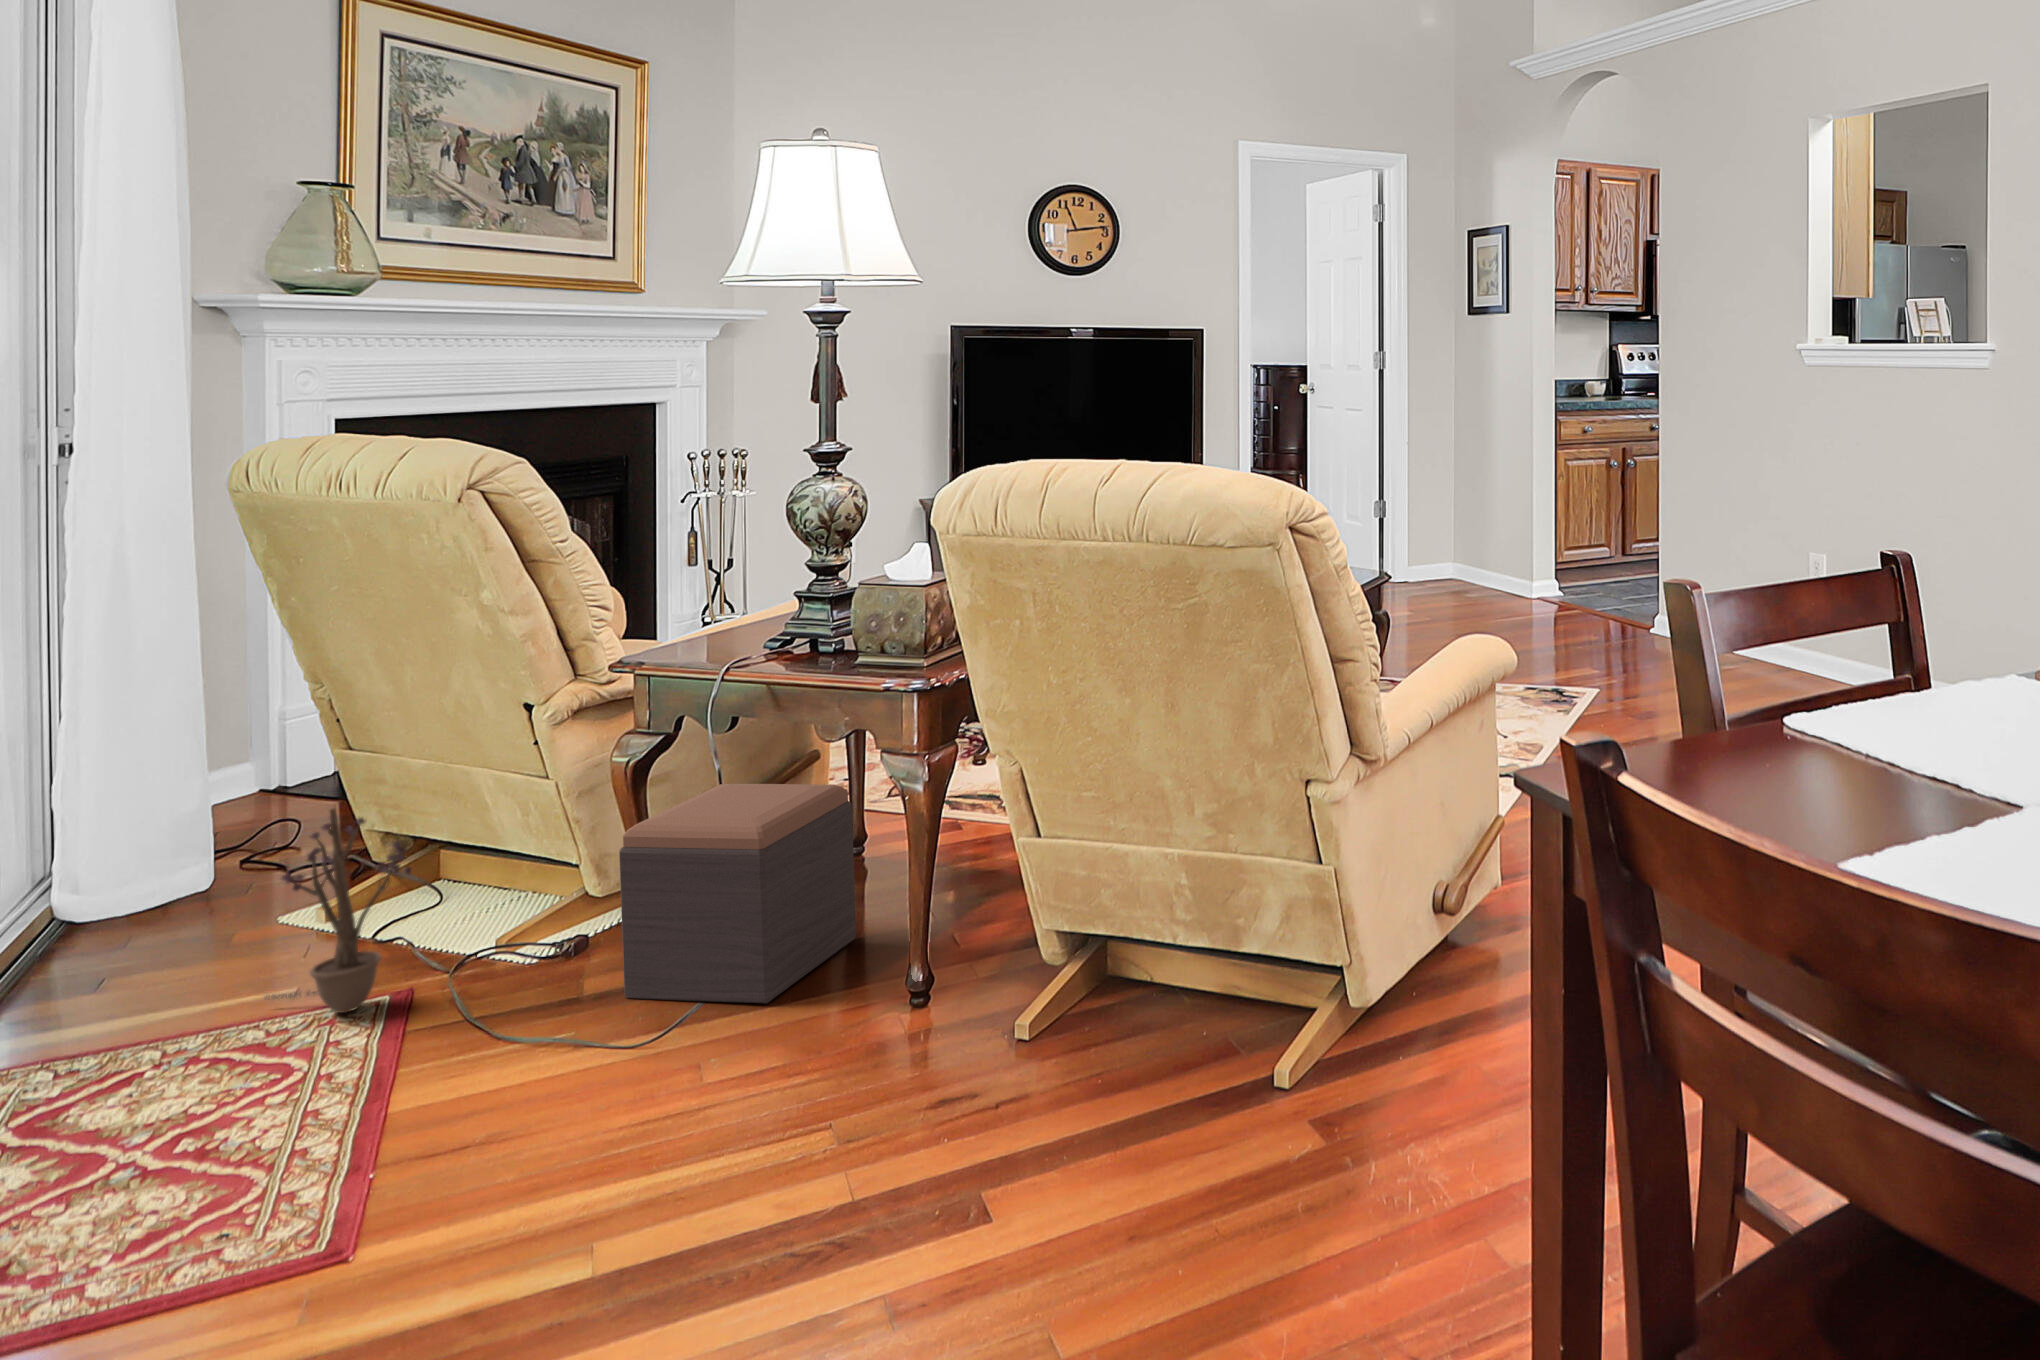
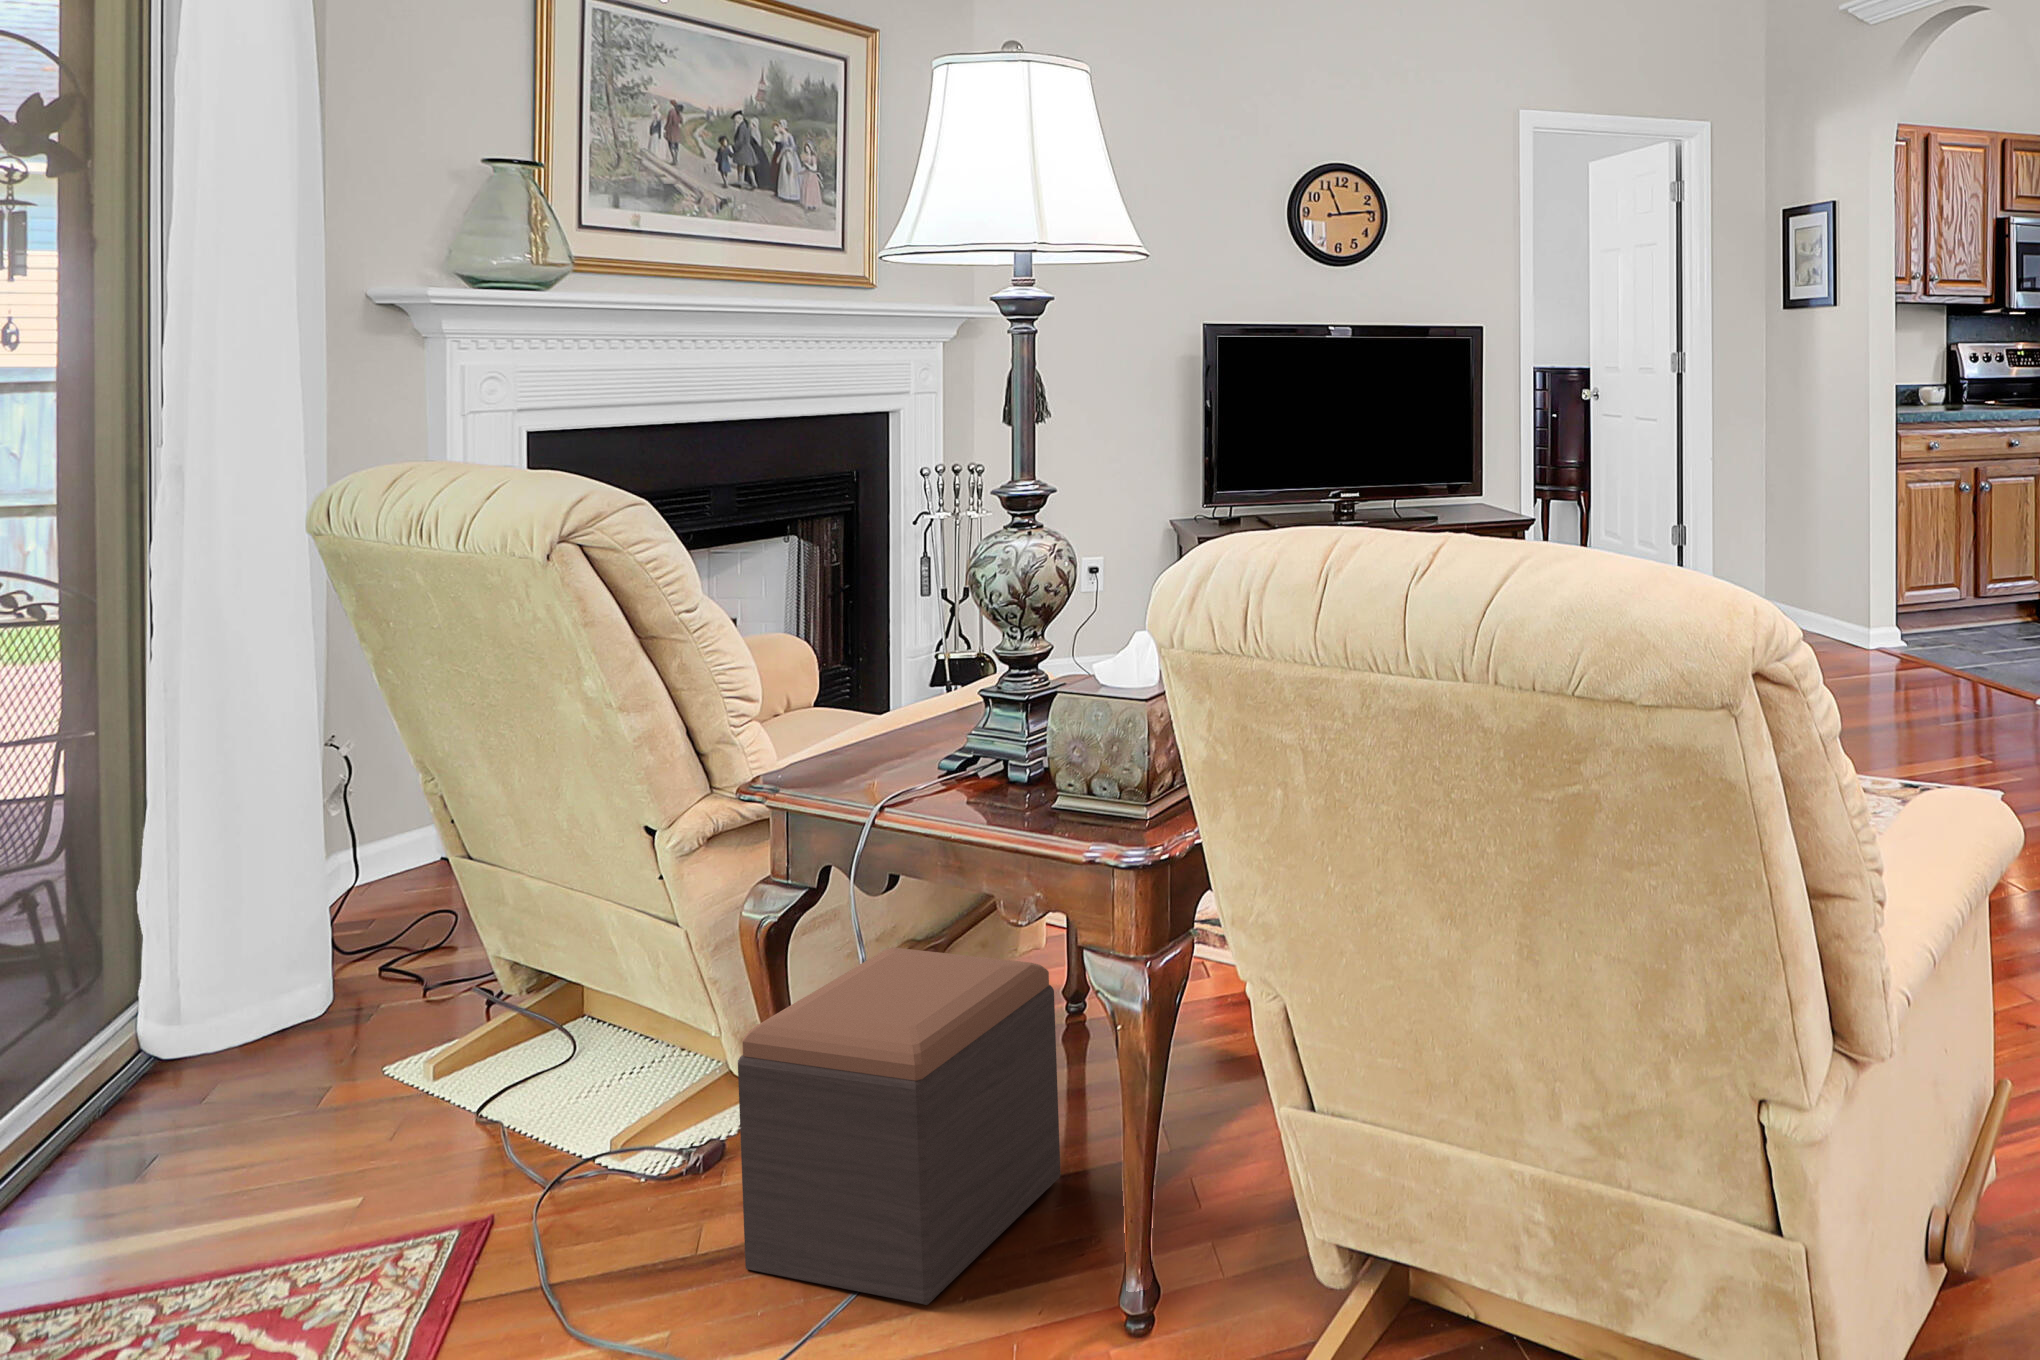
decorative plant: present [266,809,411,1013] -> none [307,979,478,1262]

